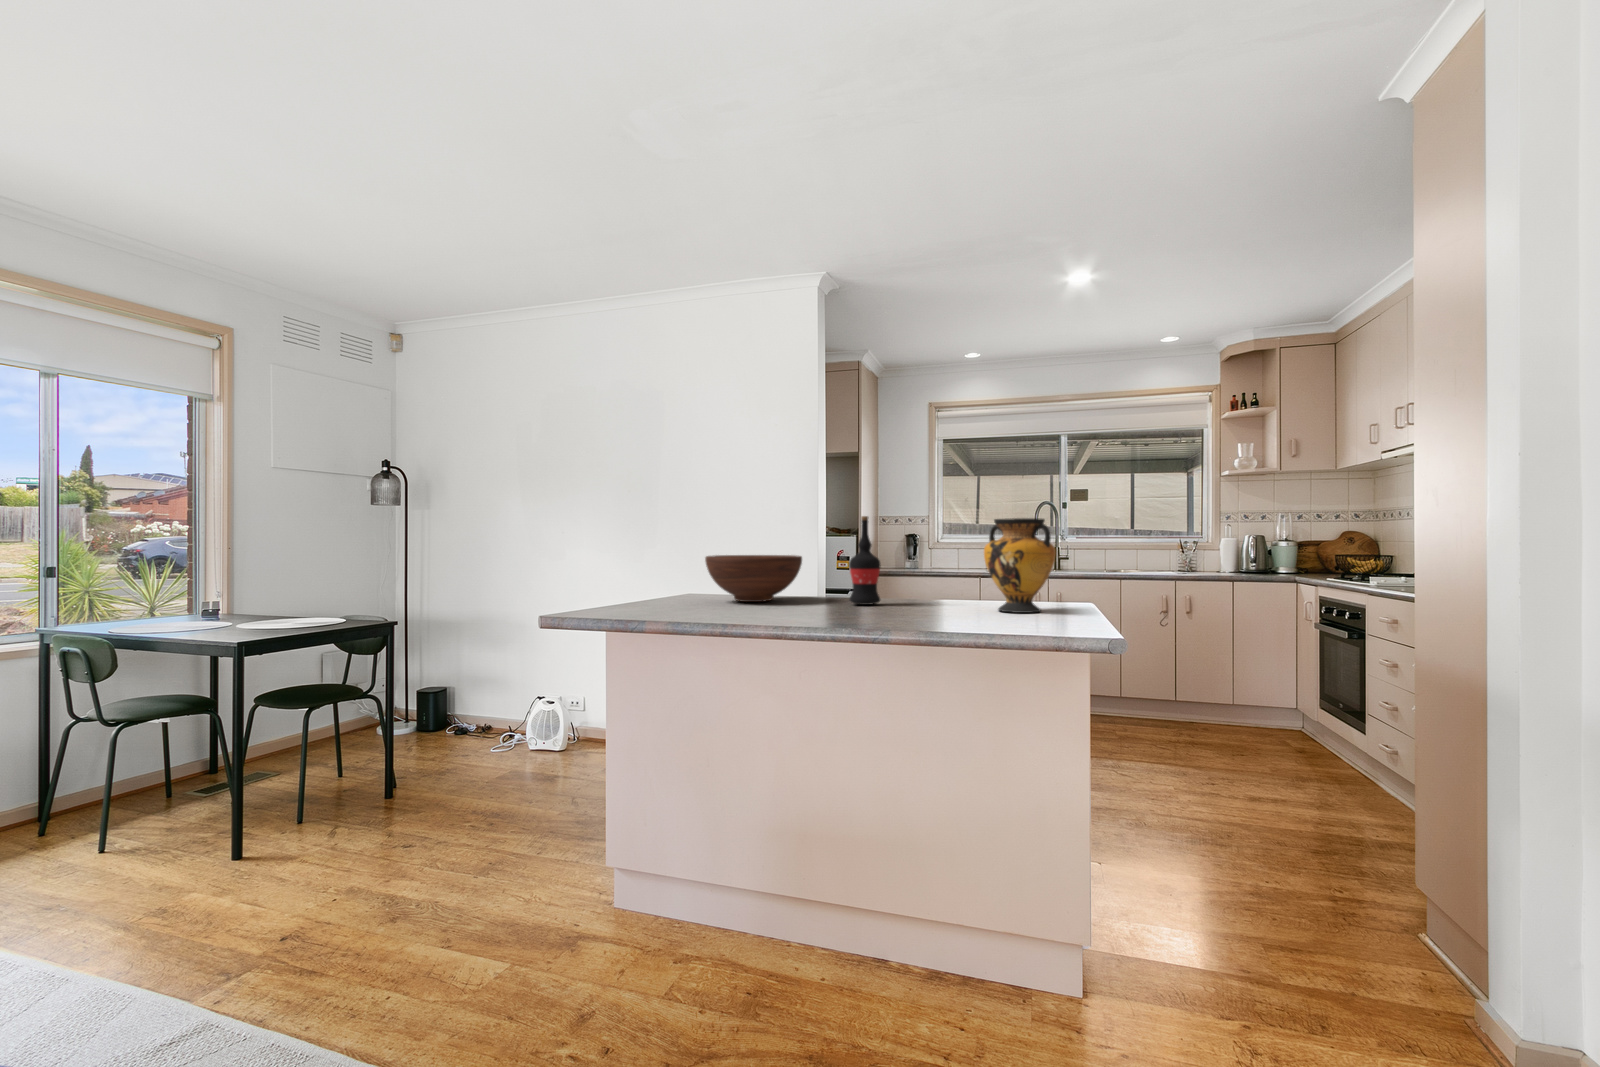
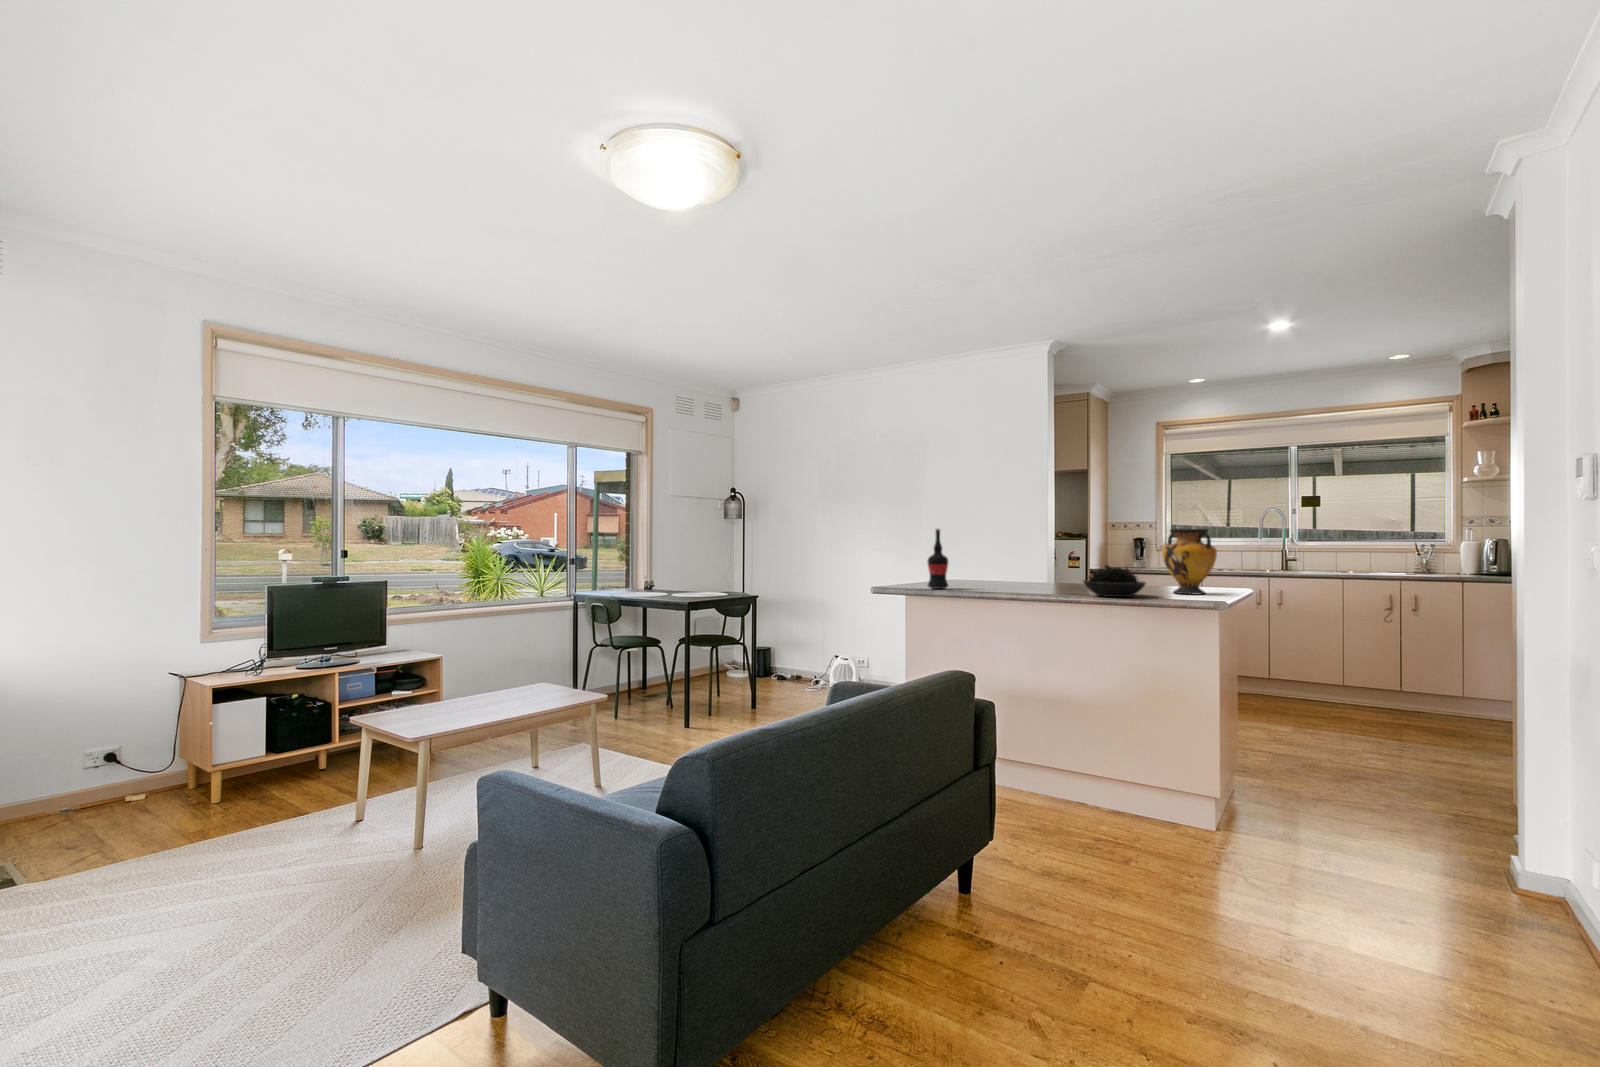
wine bottle: present [849,516,881,605] -> present [927,529,948,589]
fruit bowl: present [705,555,802,602] -> none [964,554,1032,585]
succulent plant: none [881,572,971,622] -> present [1083,565,1146,597]

